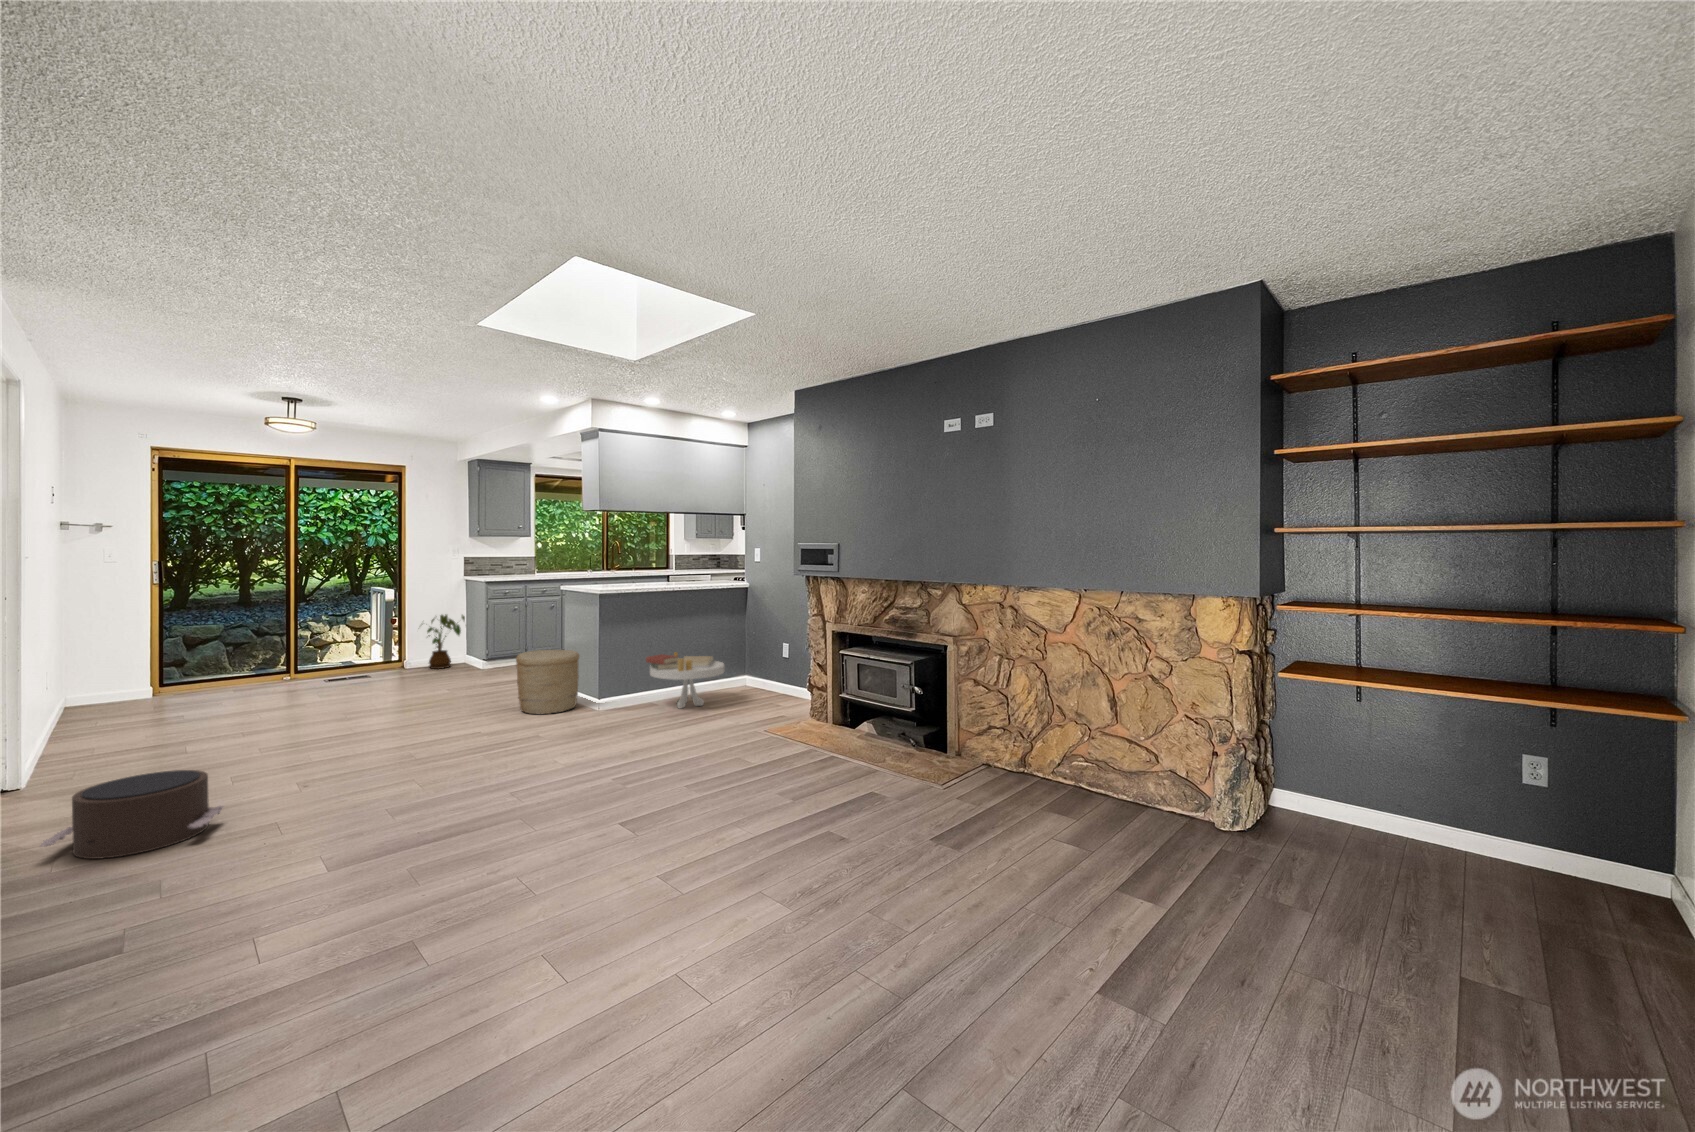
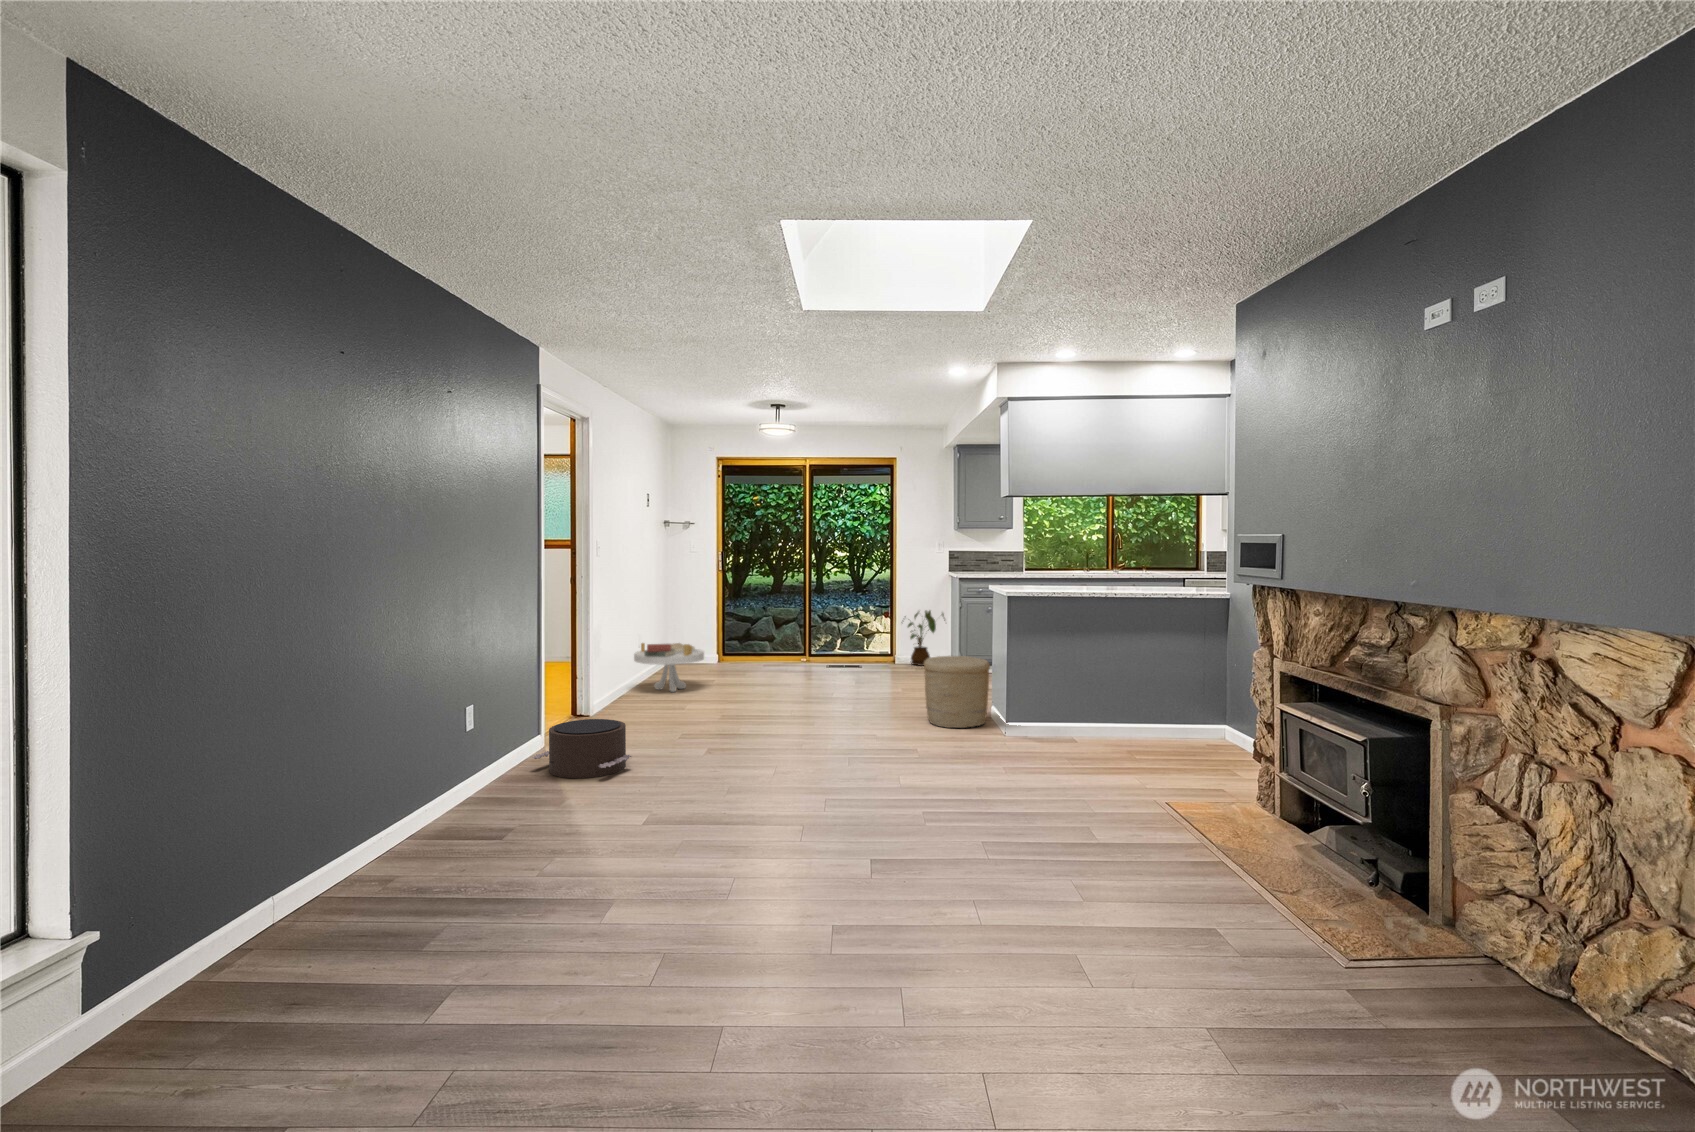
side table: present [646,652,725,708] -> present [634,643,704,692]

